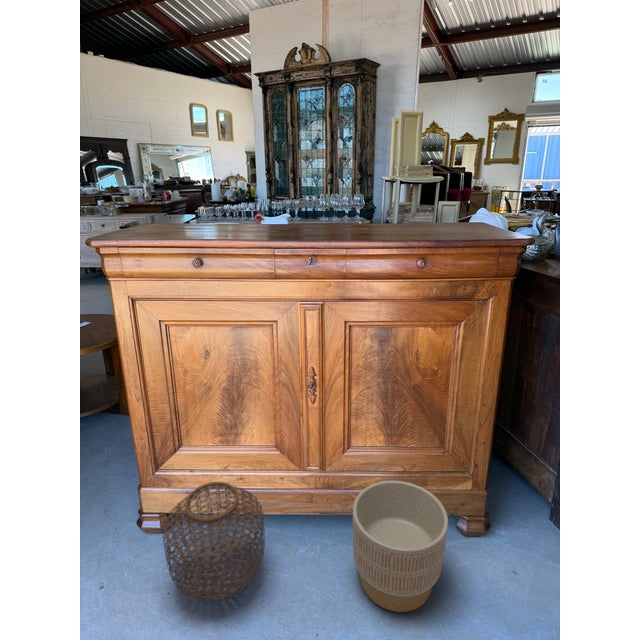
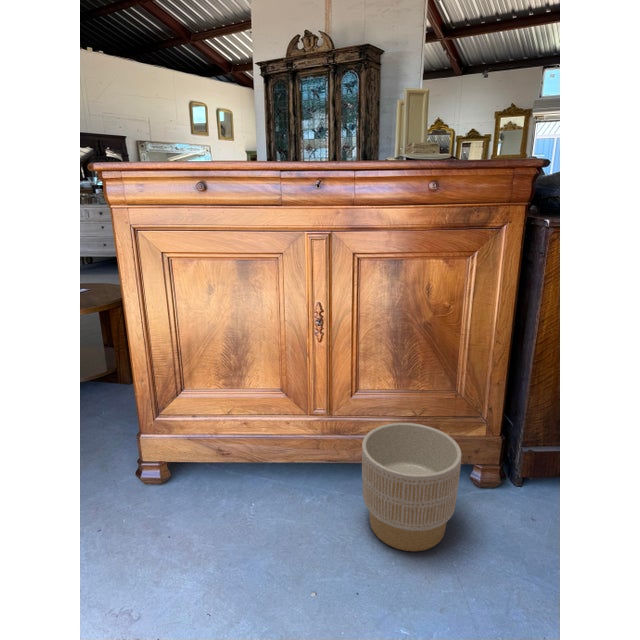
woven basket: present [163,482,265,602] -> none [165,420,270,542]

